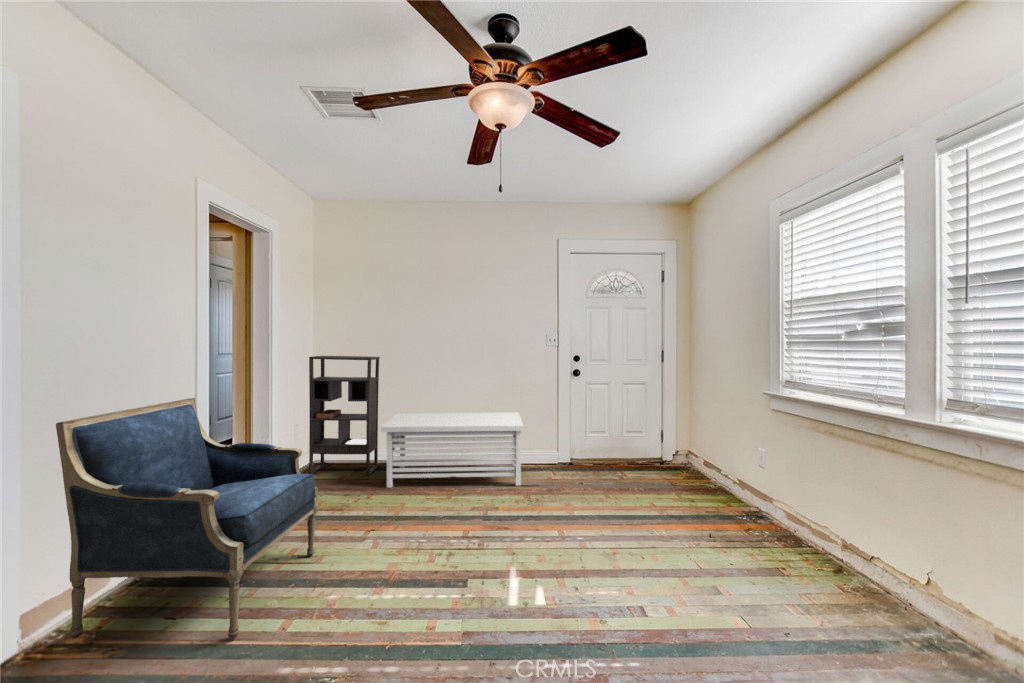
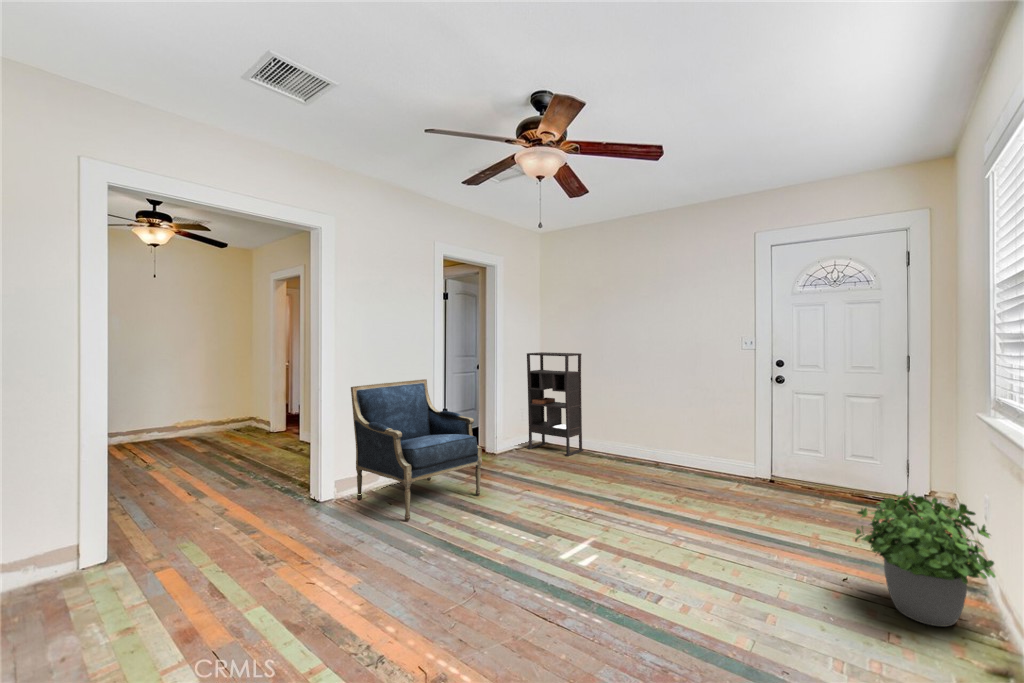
storage bench: present [381,413,524,488] -> none [563,405,711,488]
potted plant: none [728,457,811,552] -> present [855,491,996,627]

